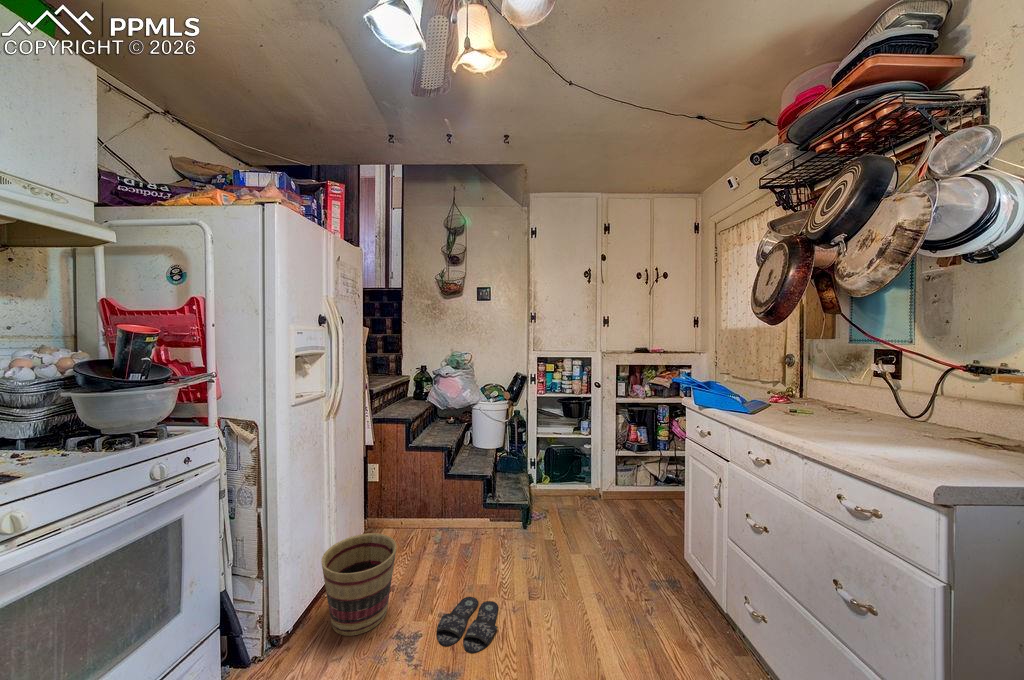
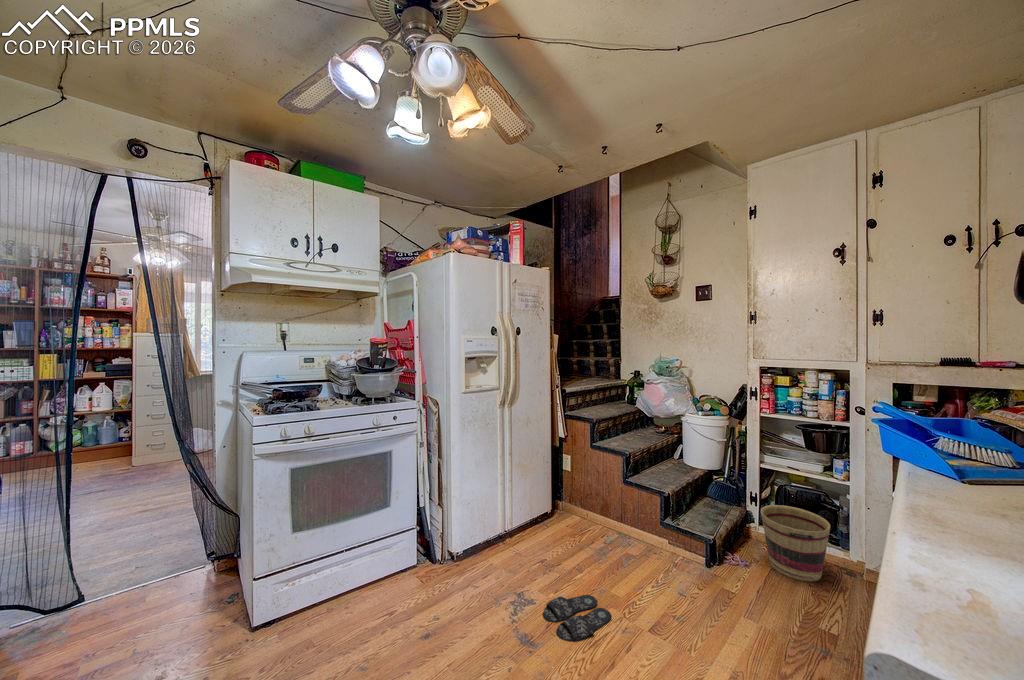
basket: present [321,533,397,636] -> present [761,505,830,581]

